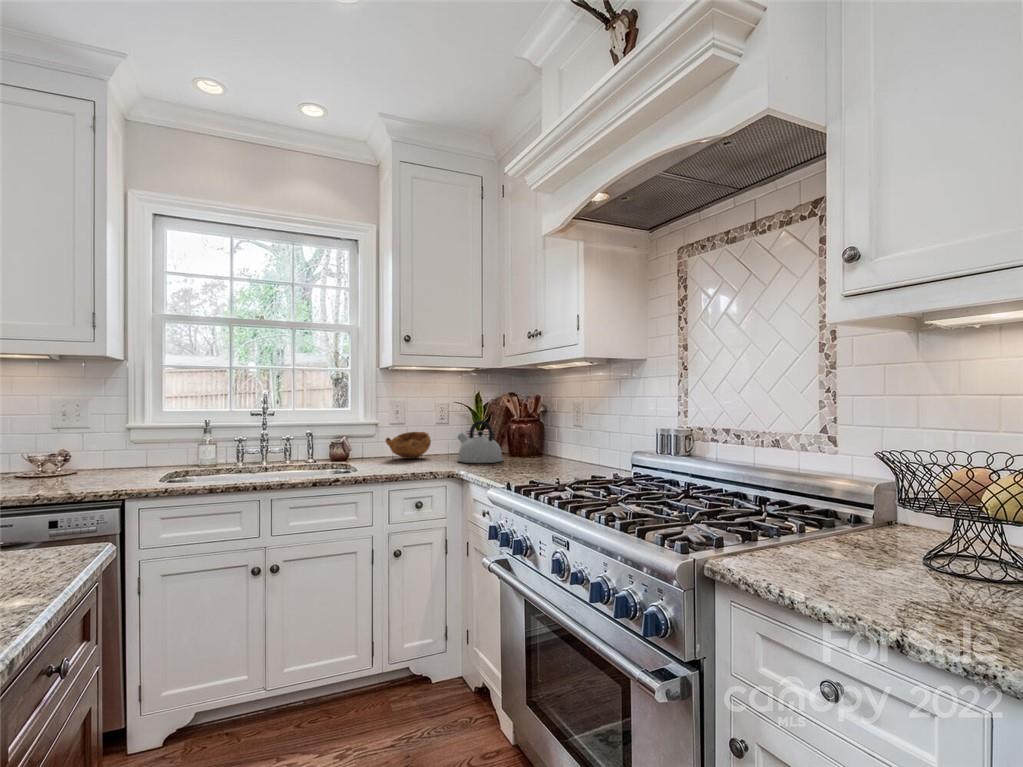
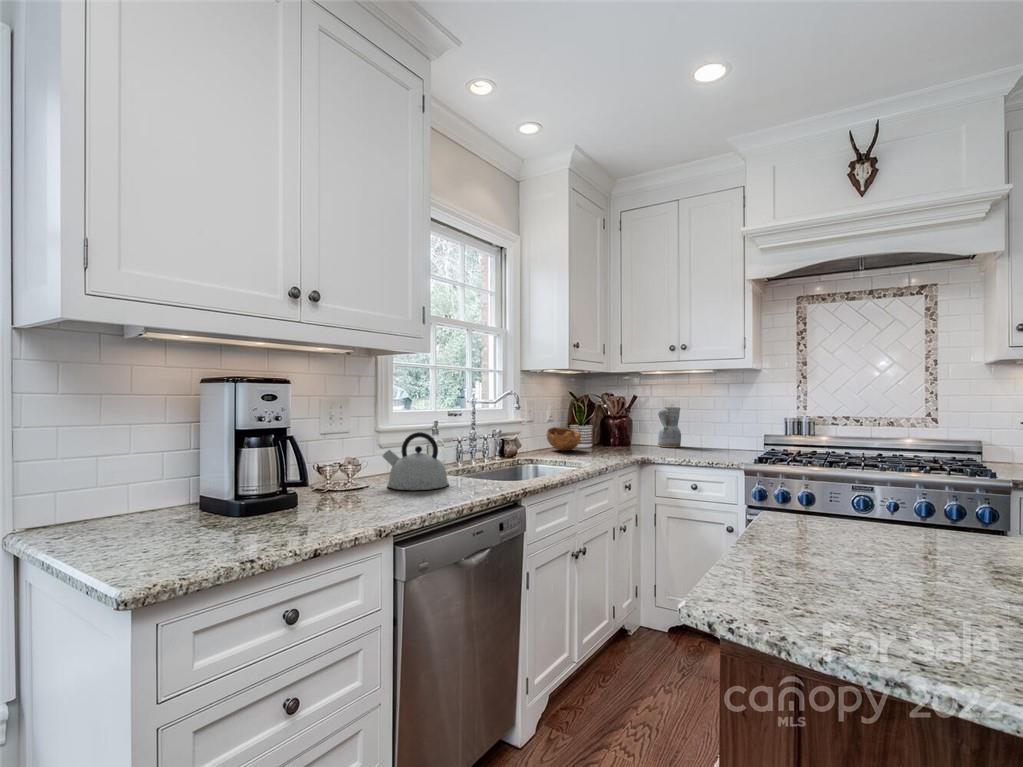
ceramic pitcher: none [524,410,560,463] -> present [658,407,681,447]
kettle: present [457,420,503,463] -> present [383,432,449,490]

